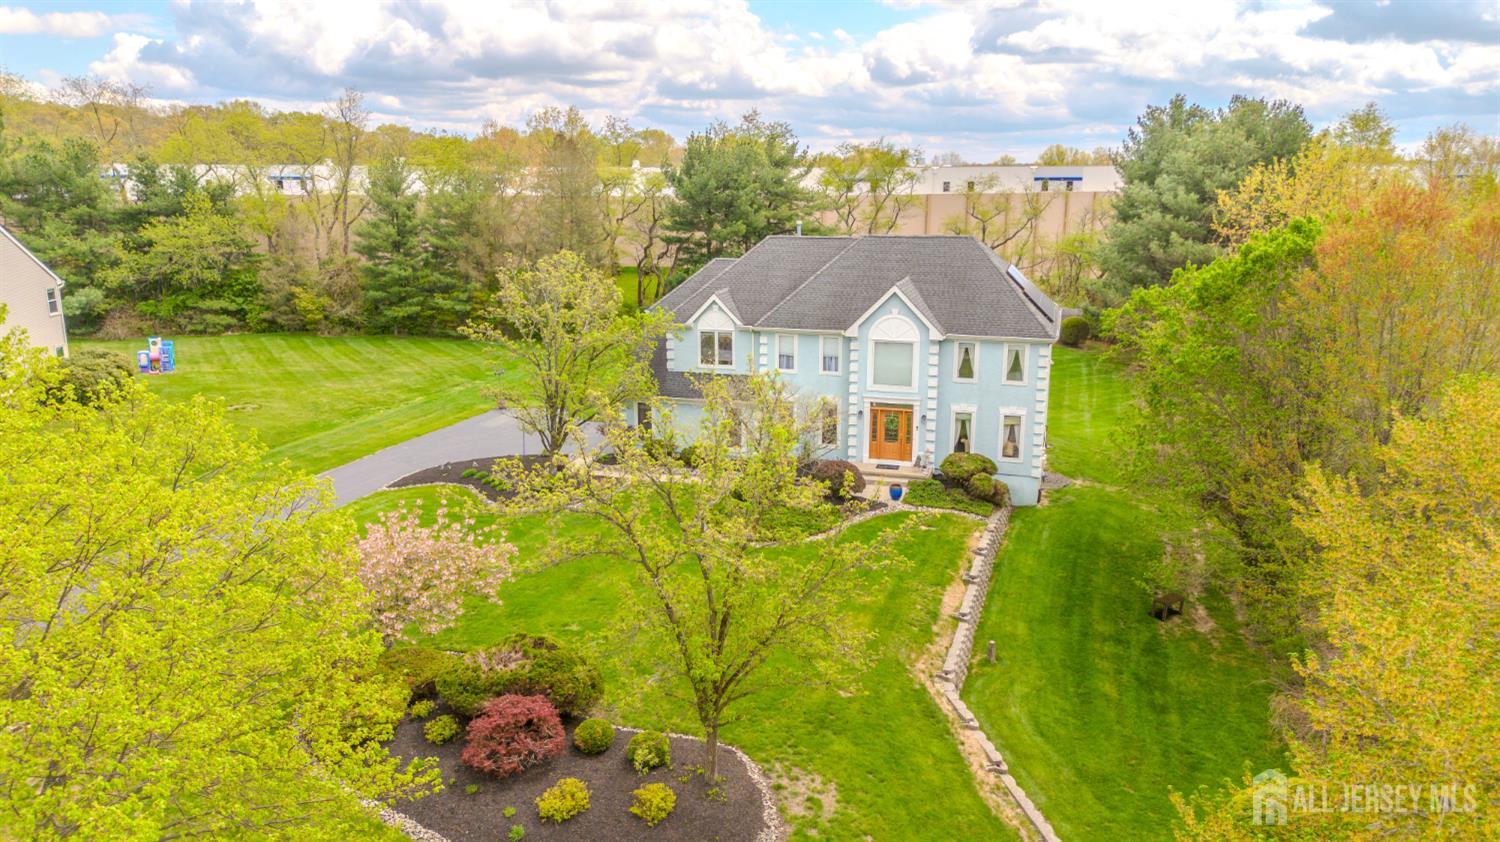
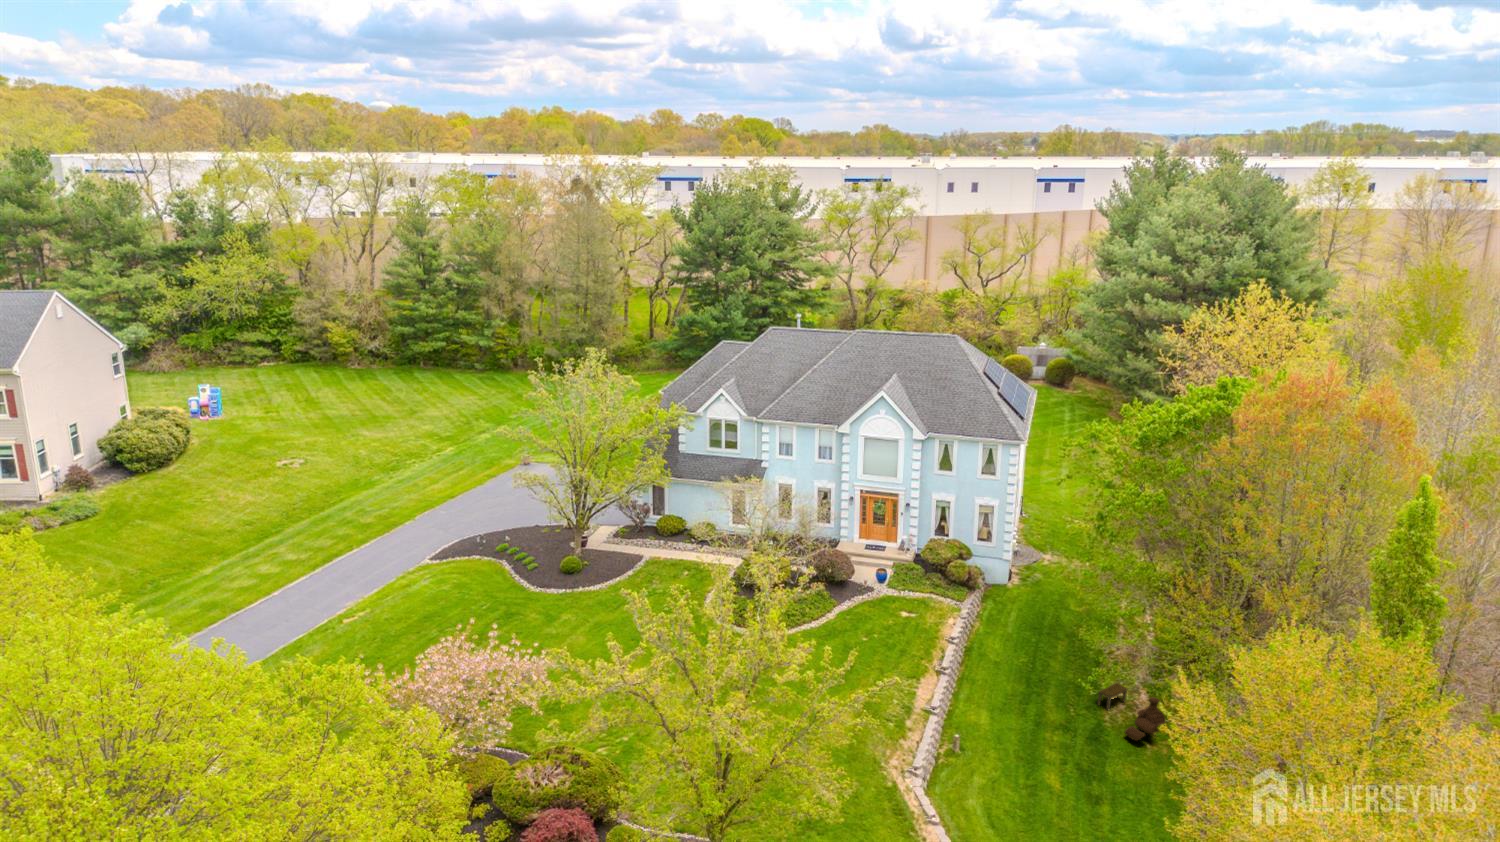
lounge chair: none [1187,601,1238,655] -> present [1125,697,1165,741]

